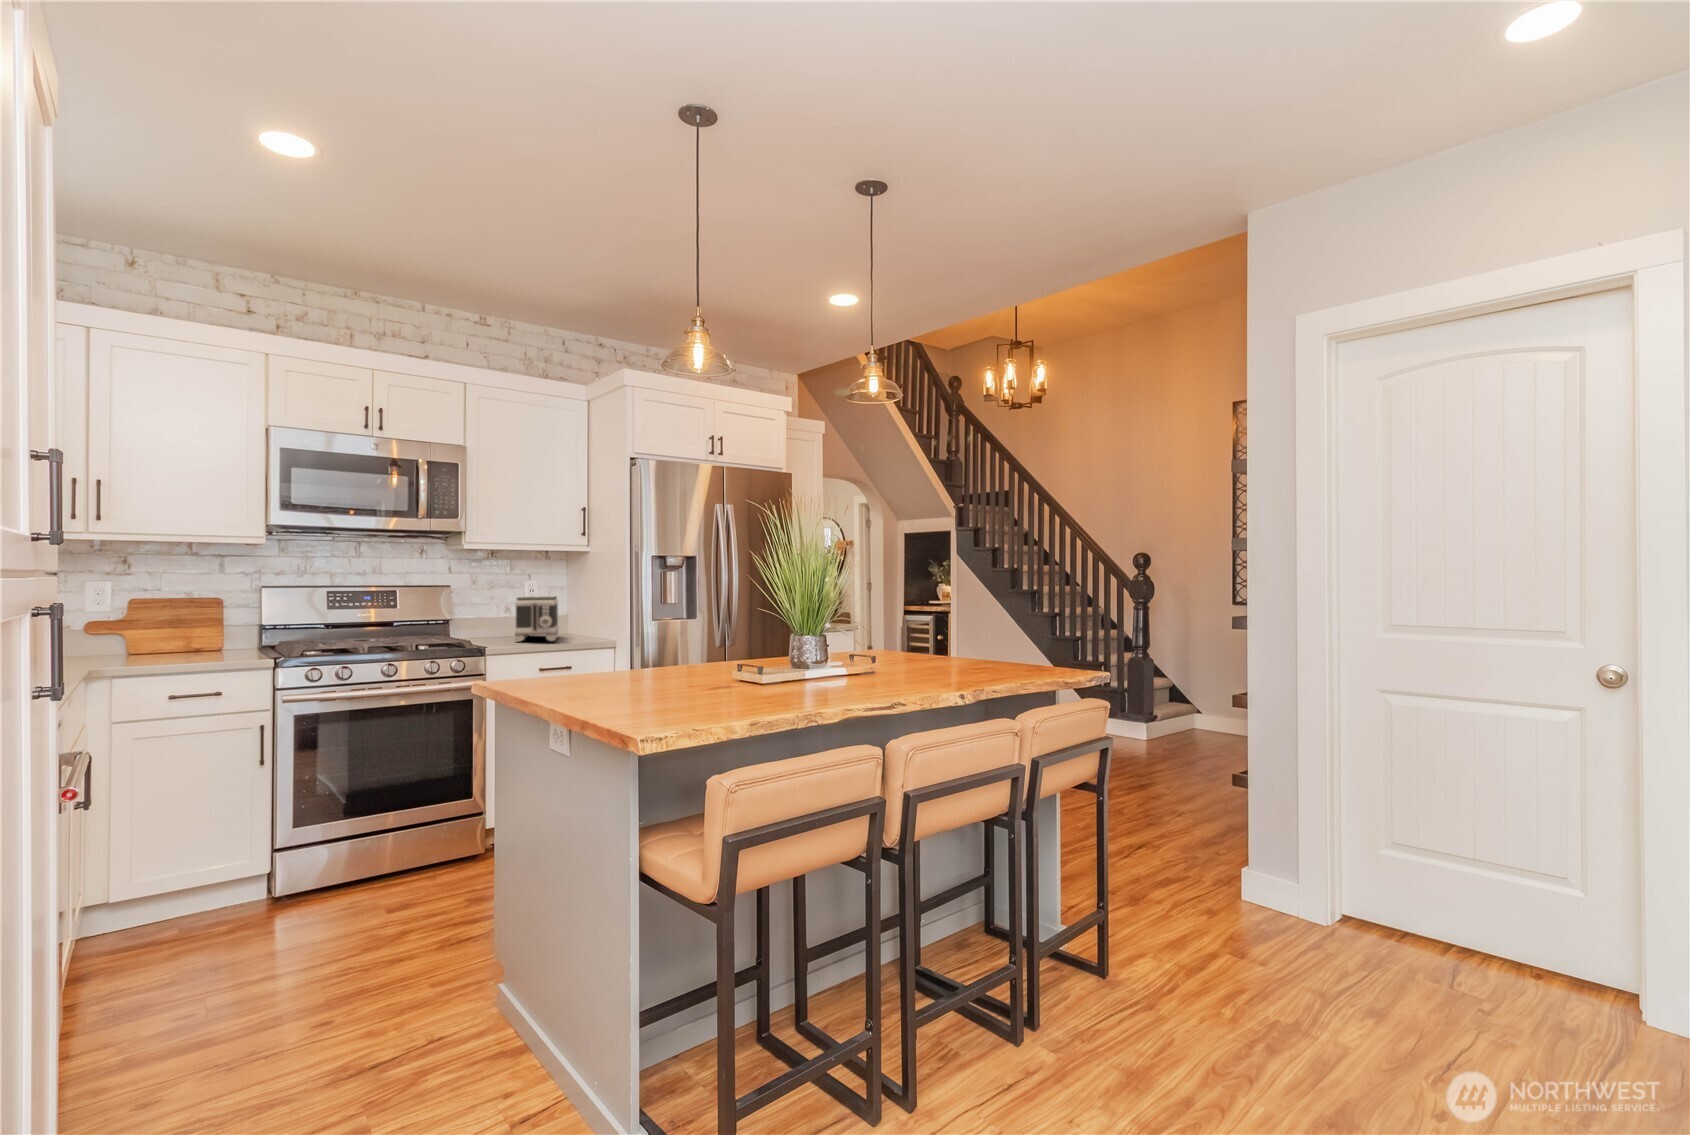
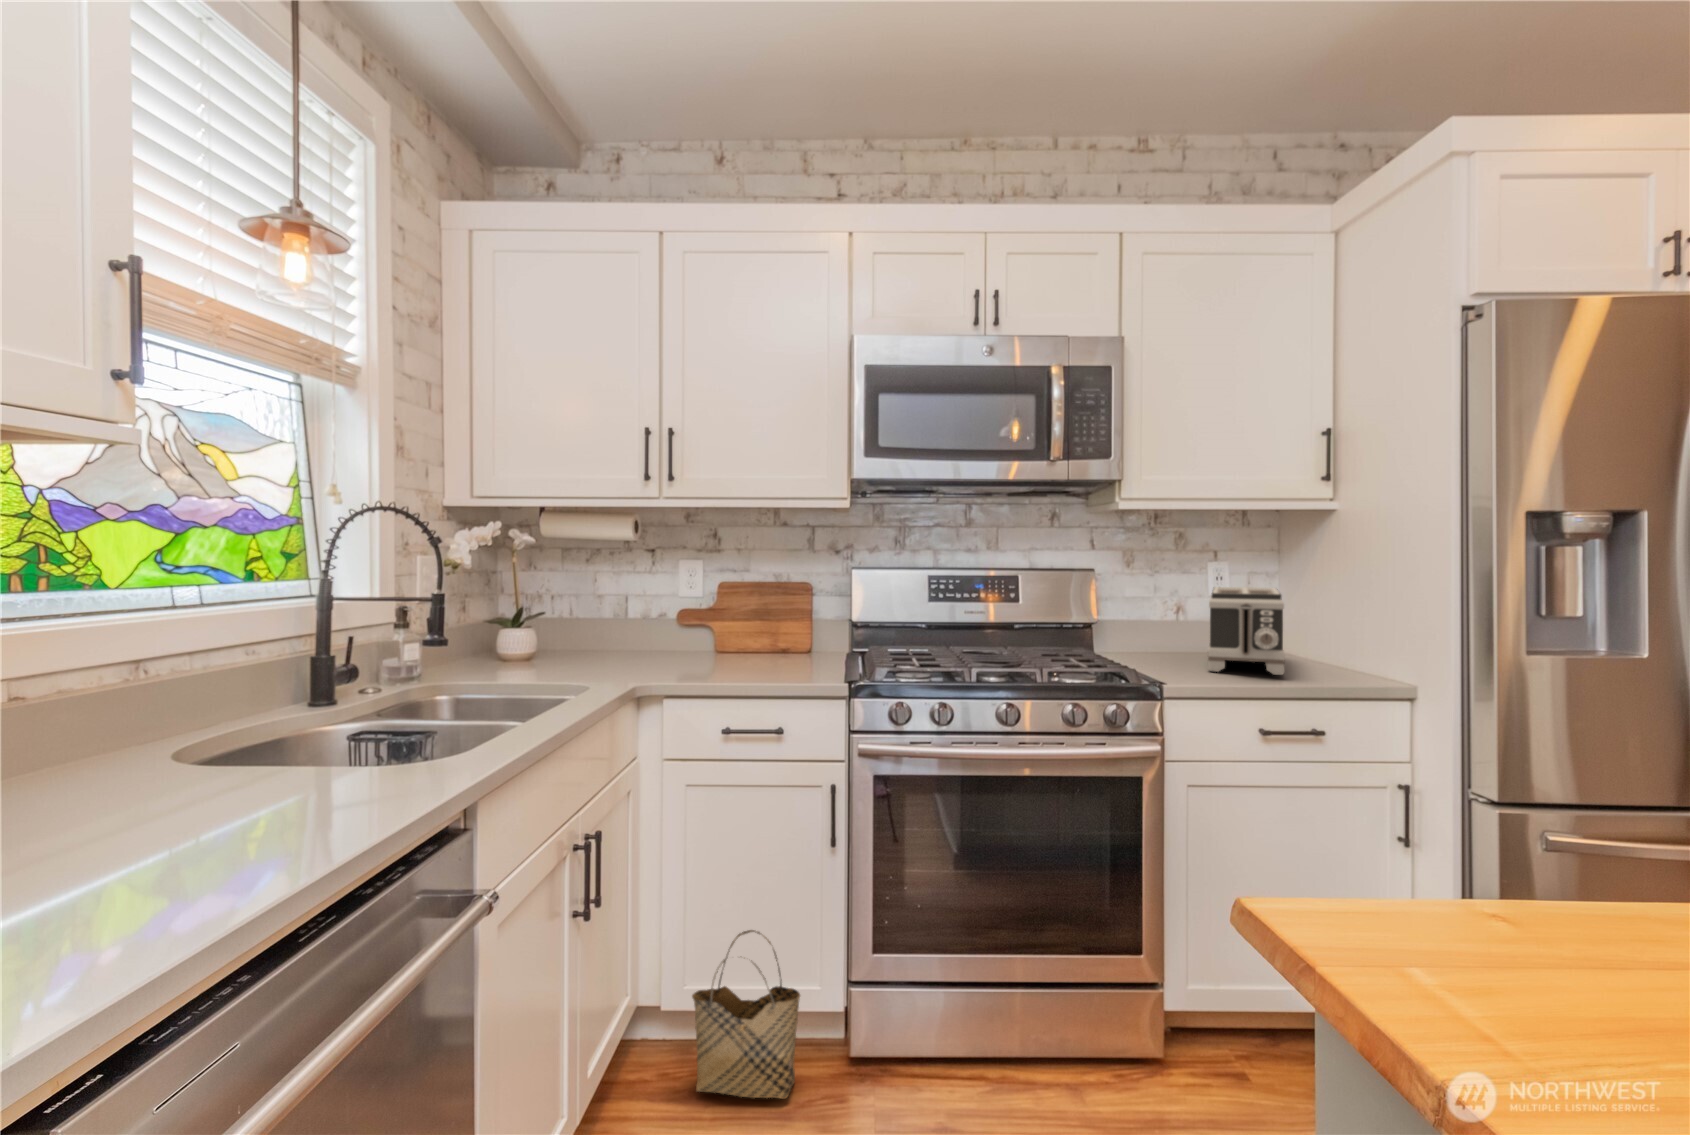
woven basket: none [153,825,243,934] -> present [692,930,800,1099]

